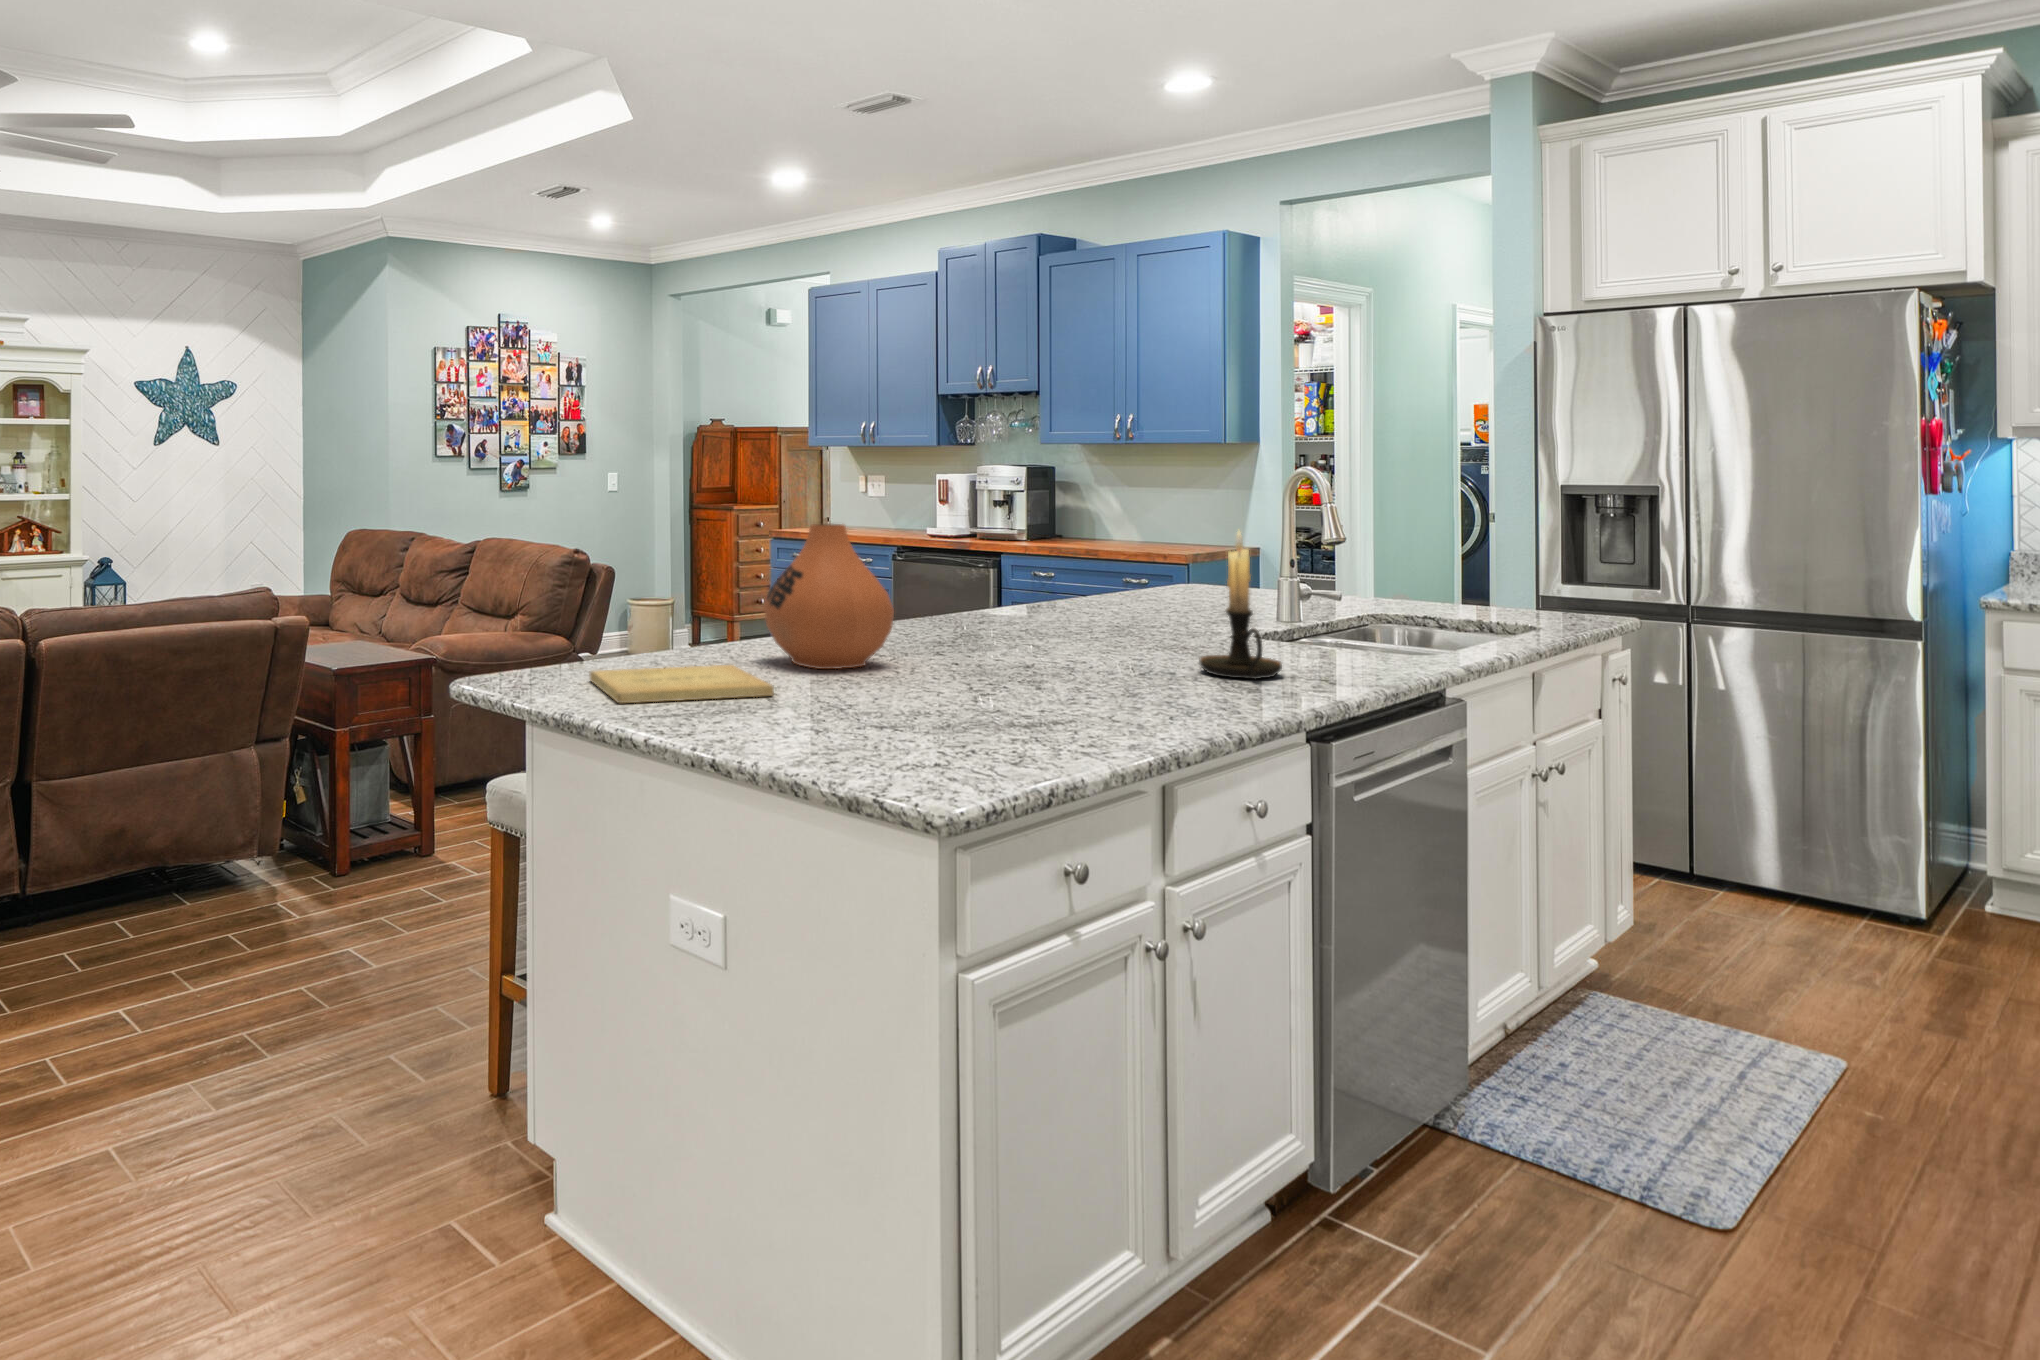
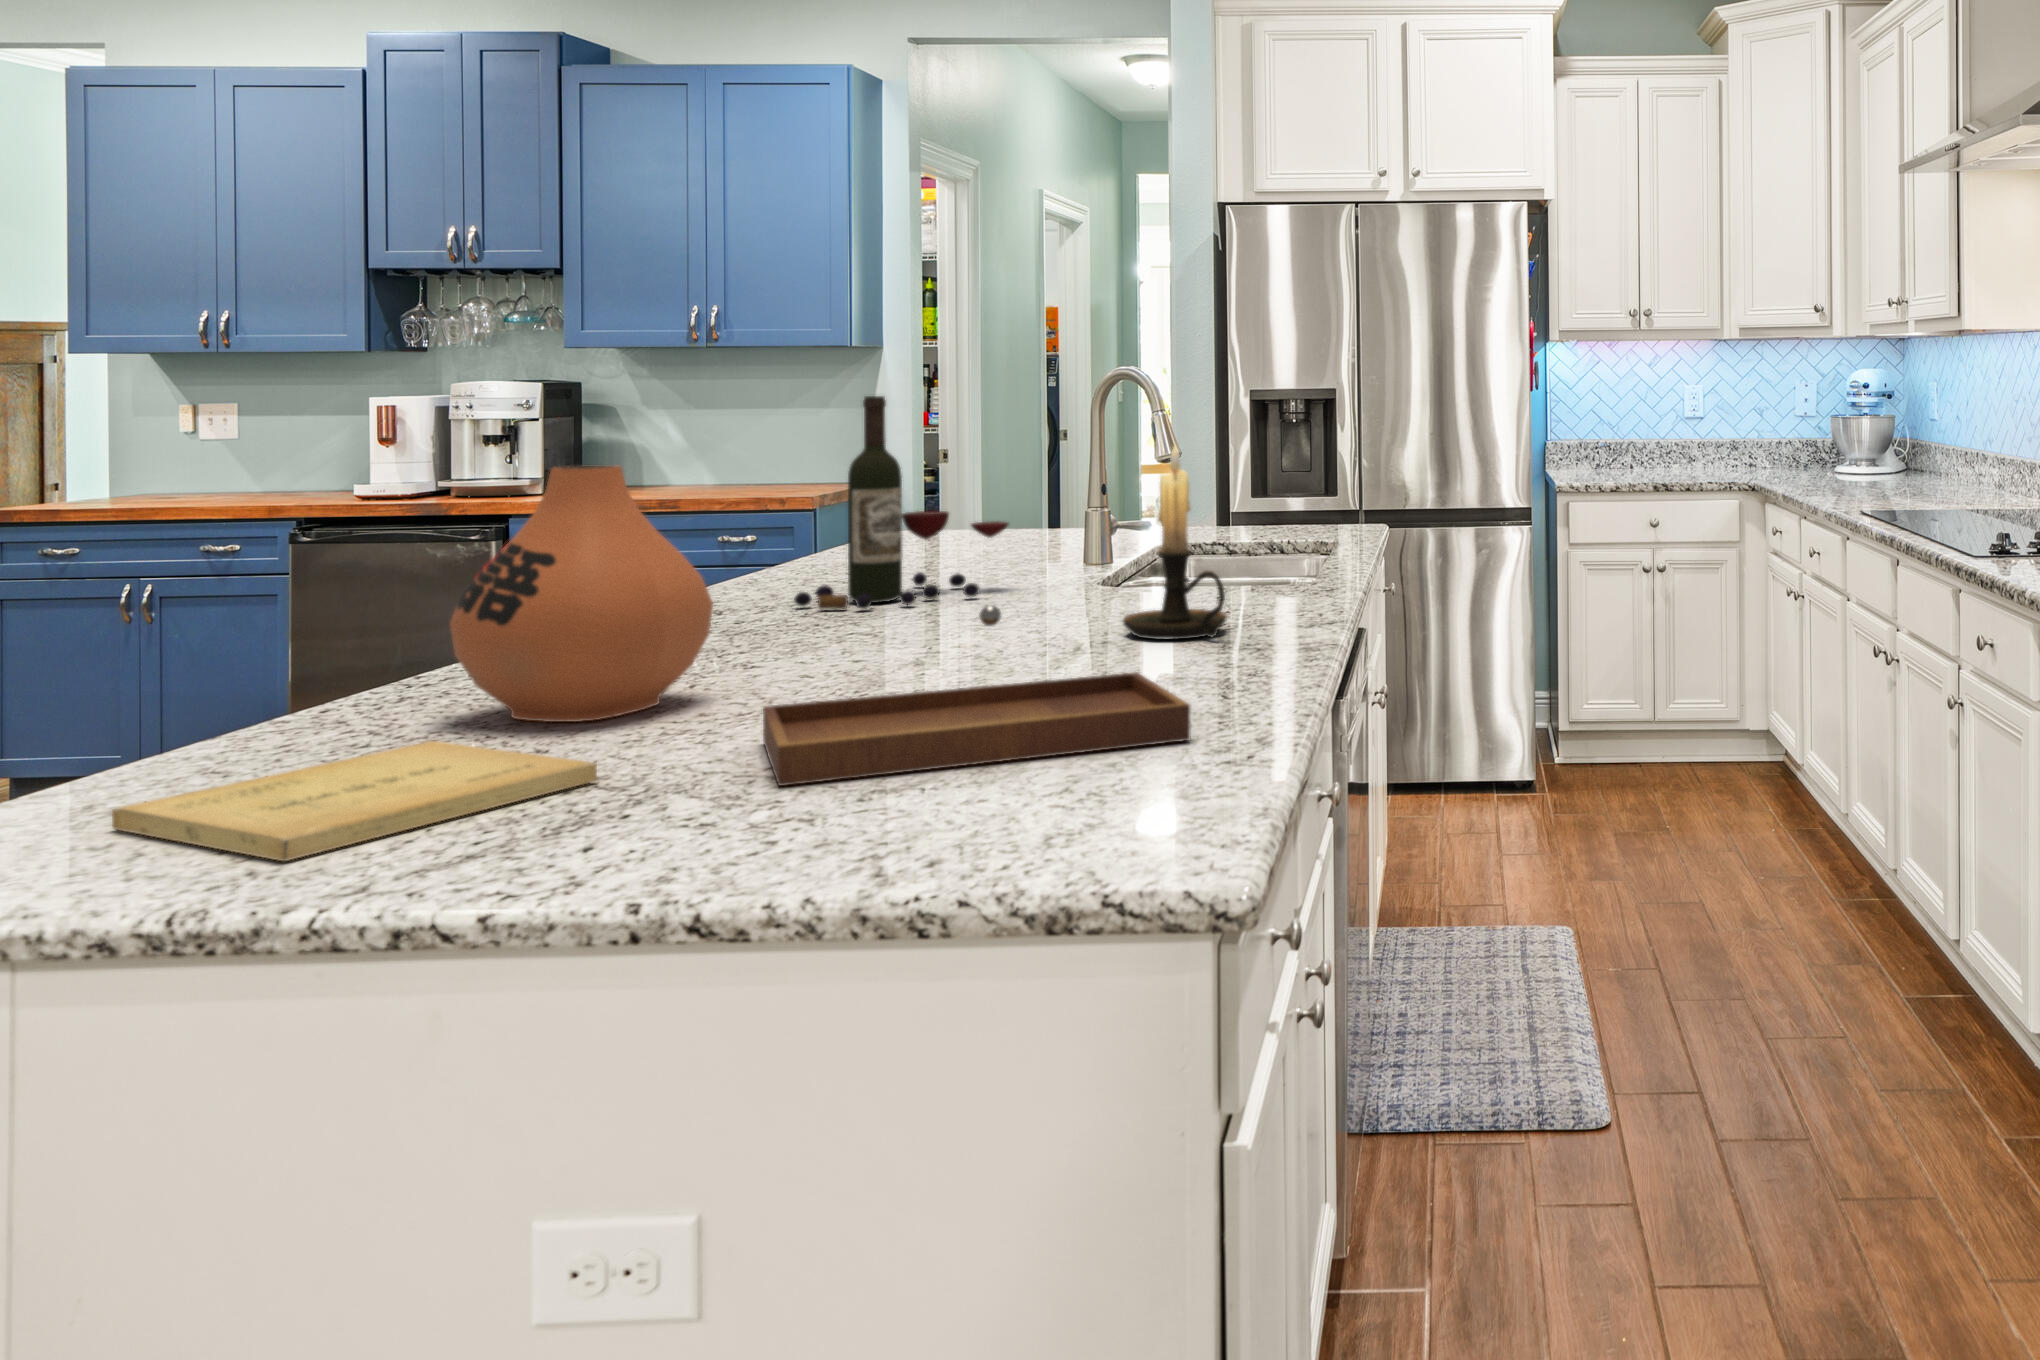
wine bottle: none [1030,485,1190,633] -> present [794,396,1009,610]
tray: none [842,626,1112,735] -> present [763,605,1191,786]

